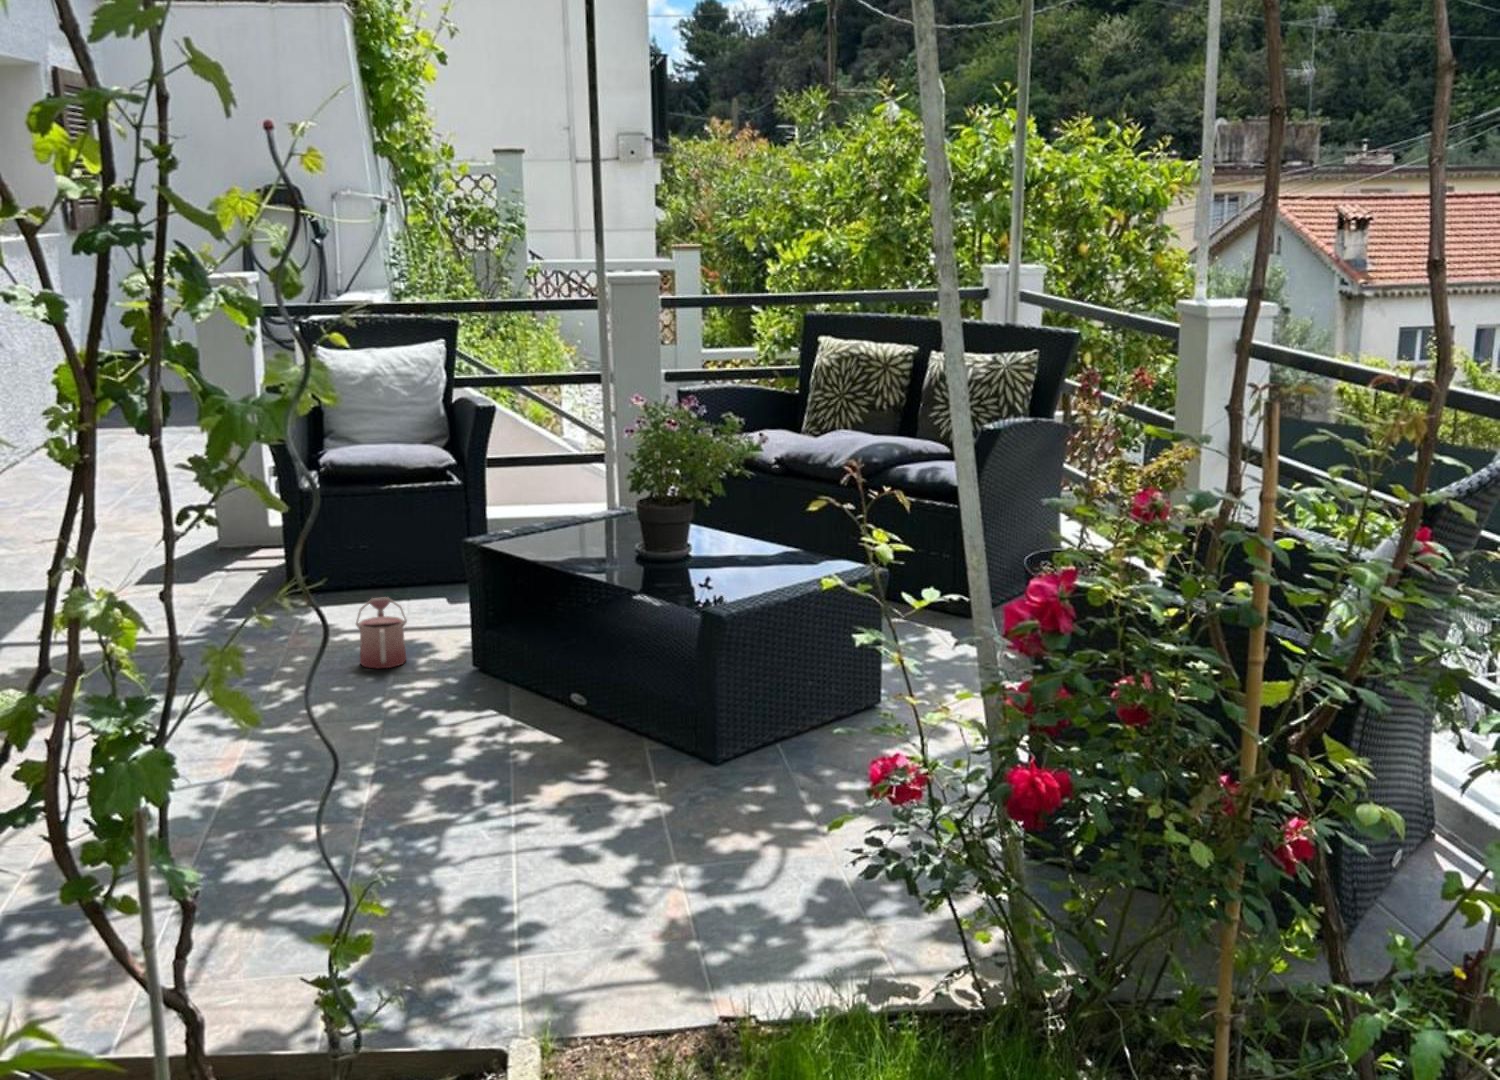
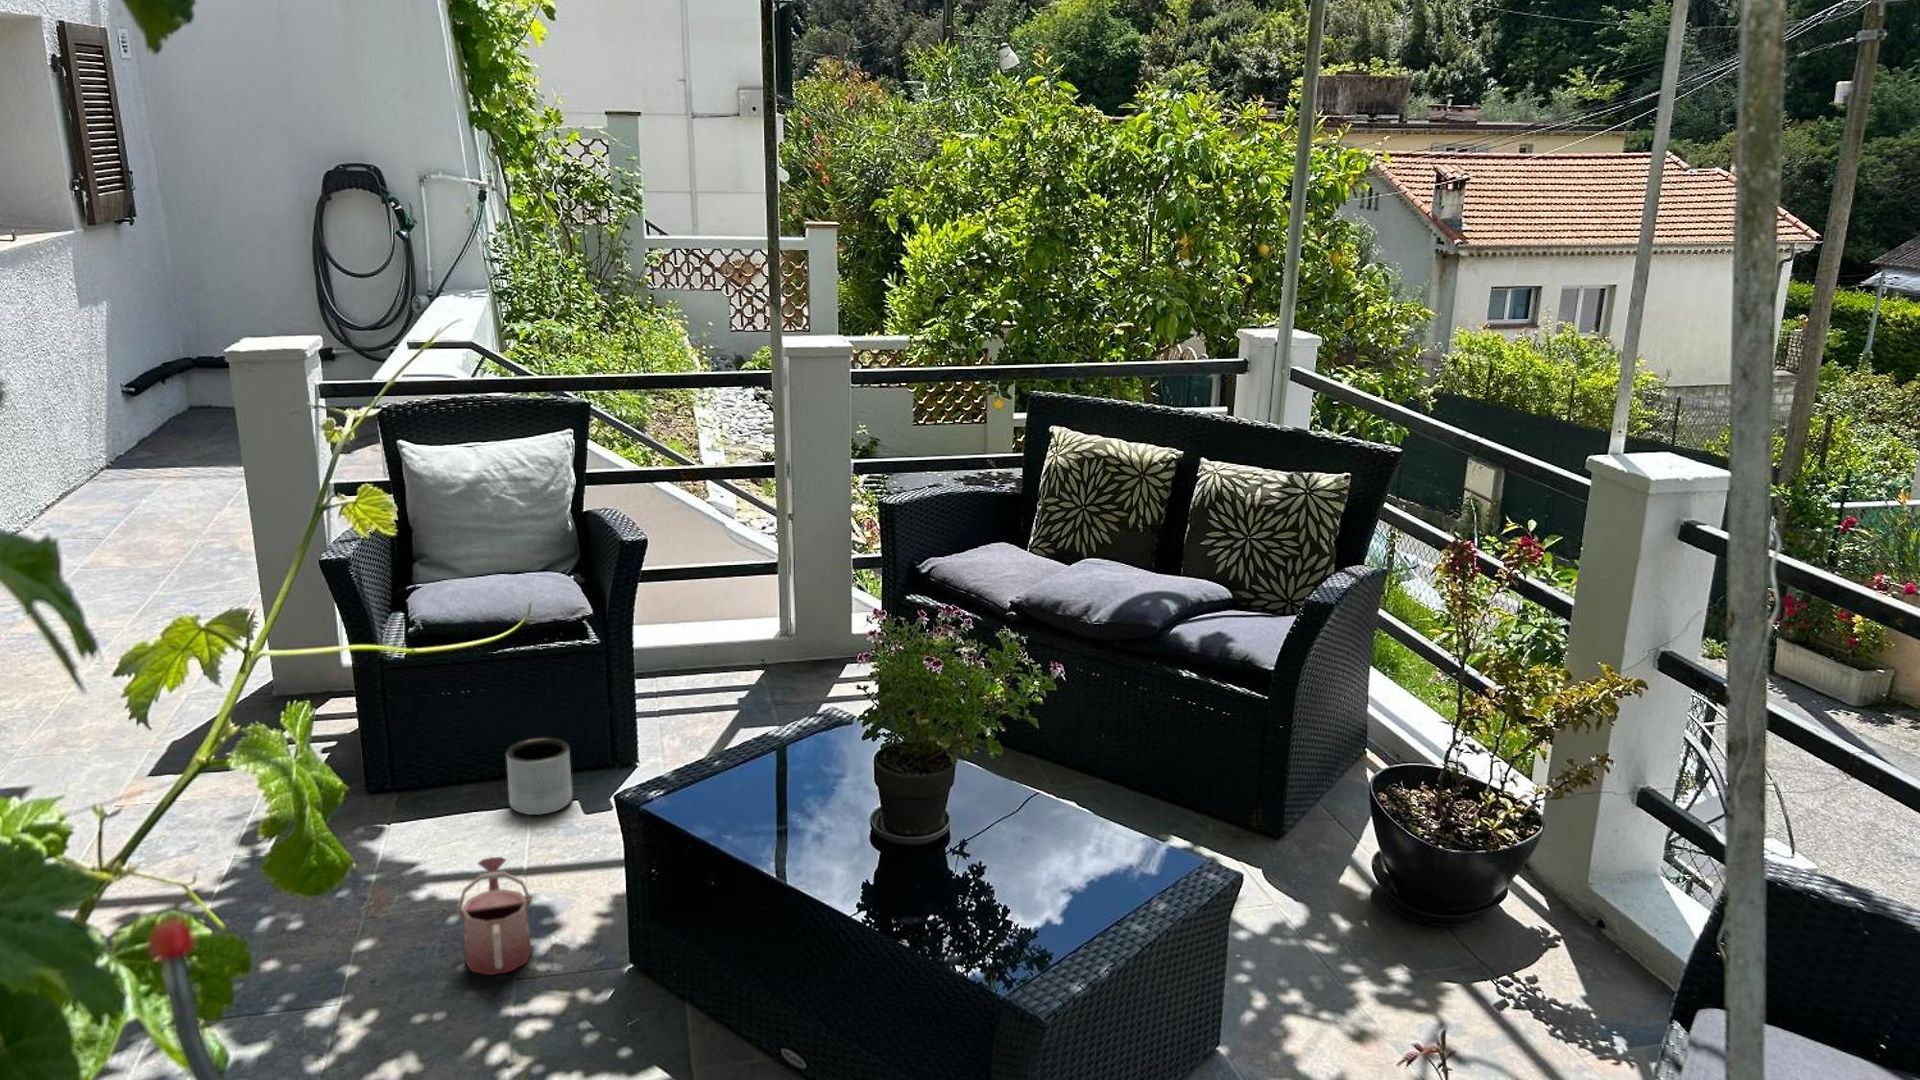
planter: none [392,553,440,605] -> present [506,738,572,815]

